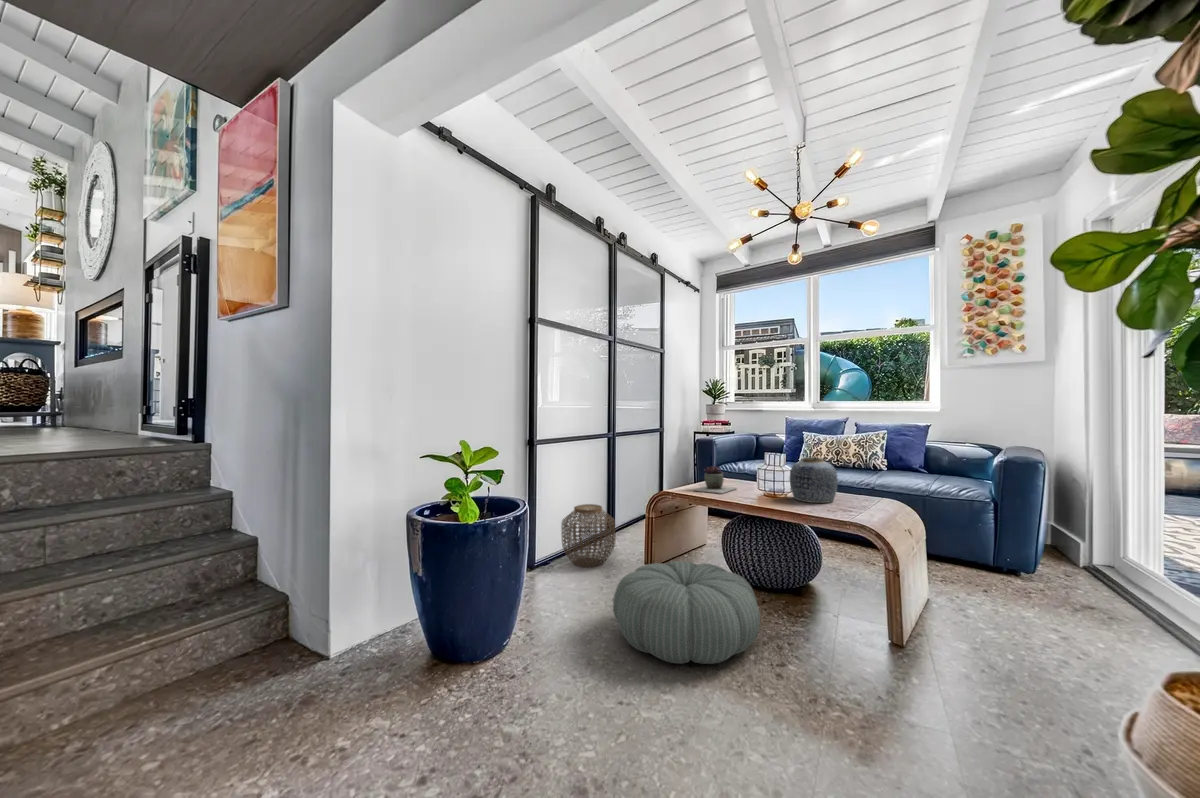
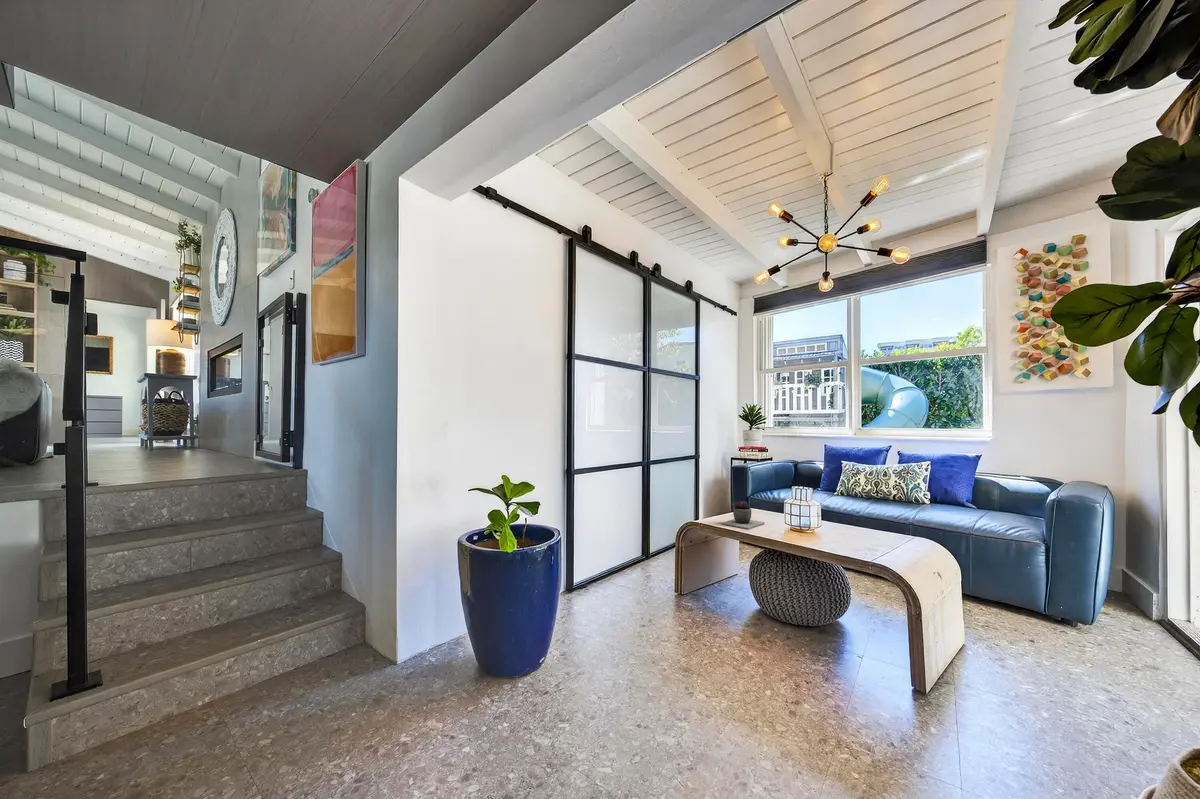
vase: present [790,457,838,503] -> none [813,500,860,546]
woven basket: present [561,504,615,567] -> none [600,529,649,589]
pouf: present [613,561,760,664] -> none [638,593,772,695]

